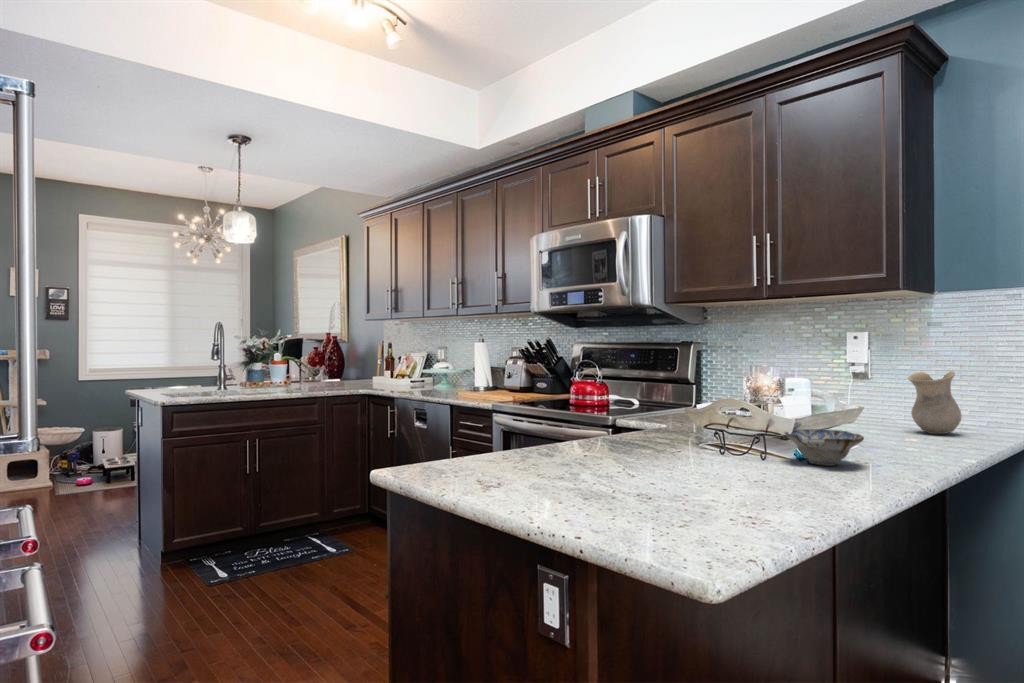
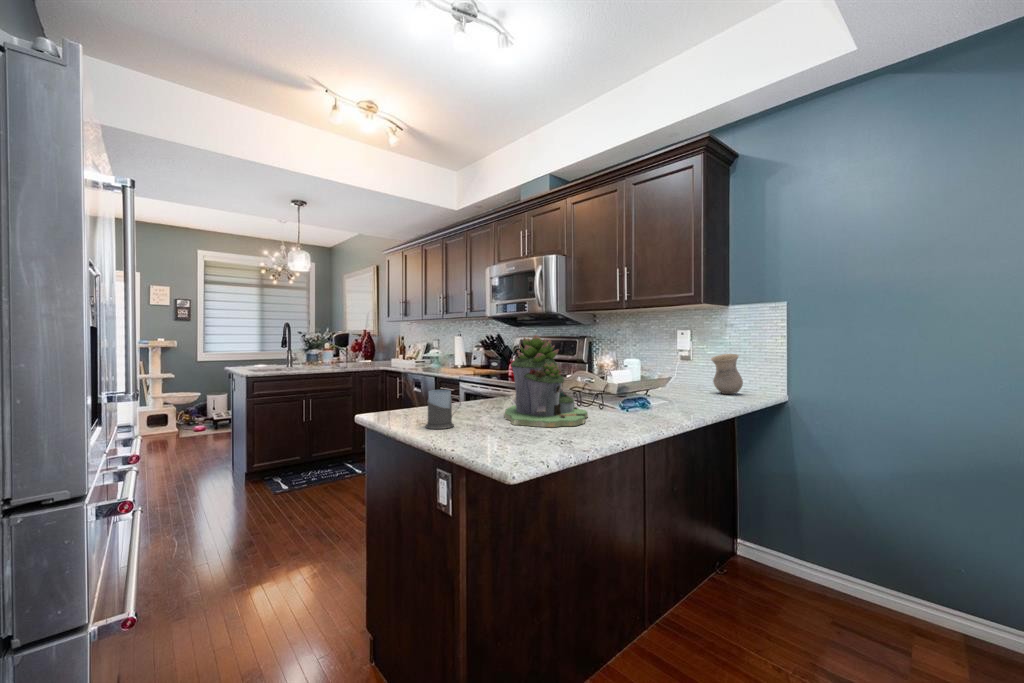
succulent planter: none [609,345,749,495] -> present [504,335,588,427]
ceramic bowl: present [785,429,864,466] -> none [619,389,666,411]
mug: none [500,435,556,499] -> present [426,390,461,429]

